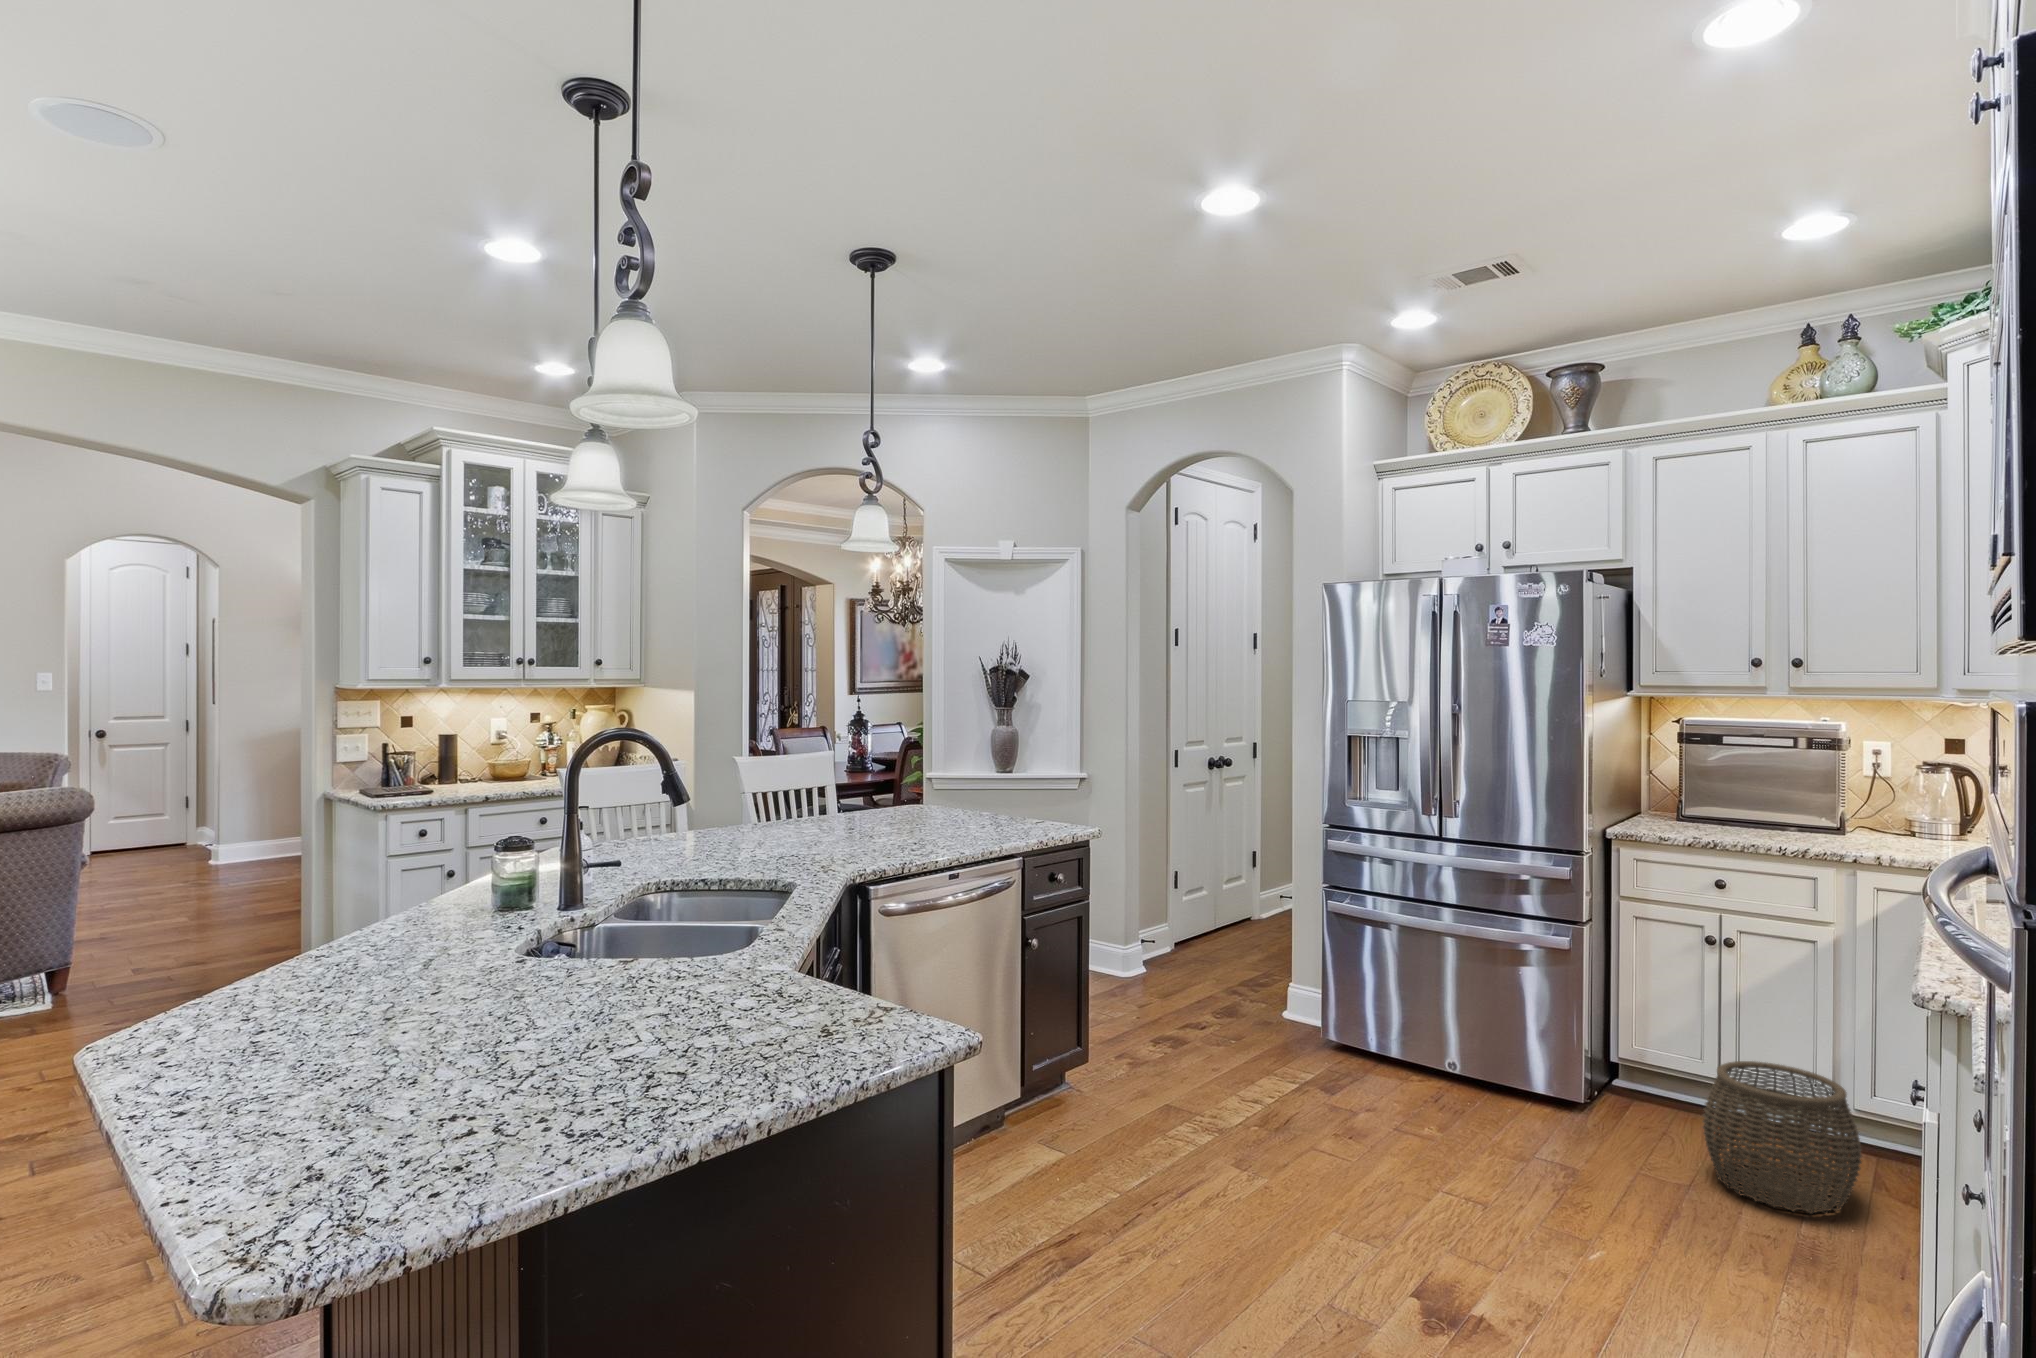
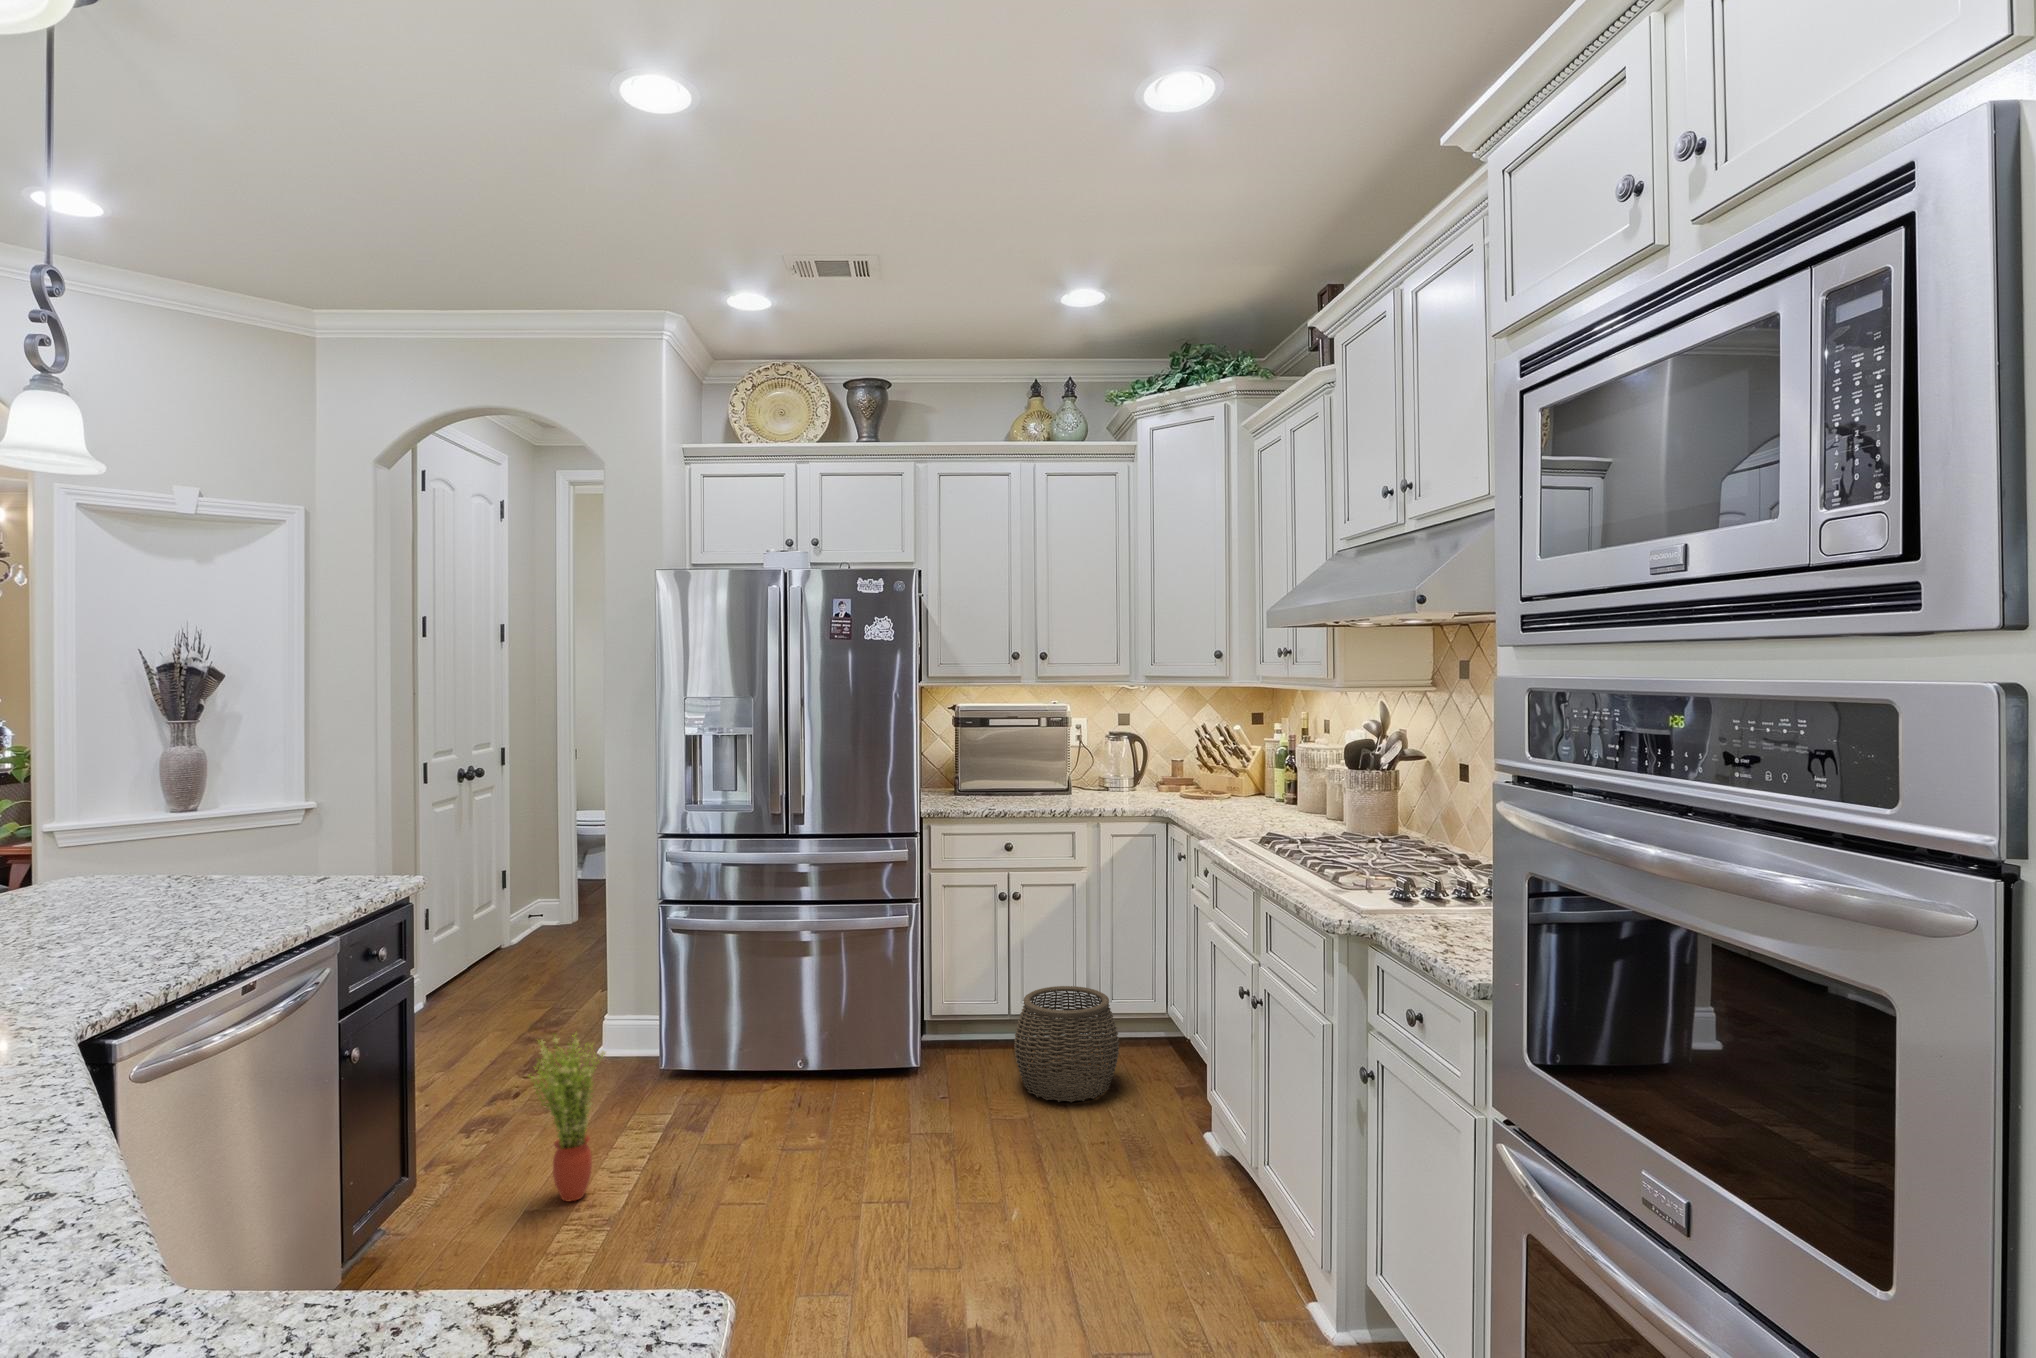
potted plant: none [1164,975,1229,1126] -> present [529,1035,605,1201]

